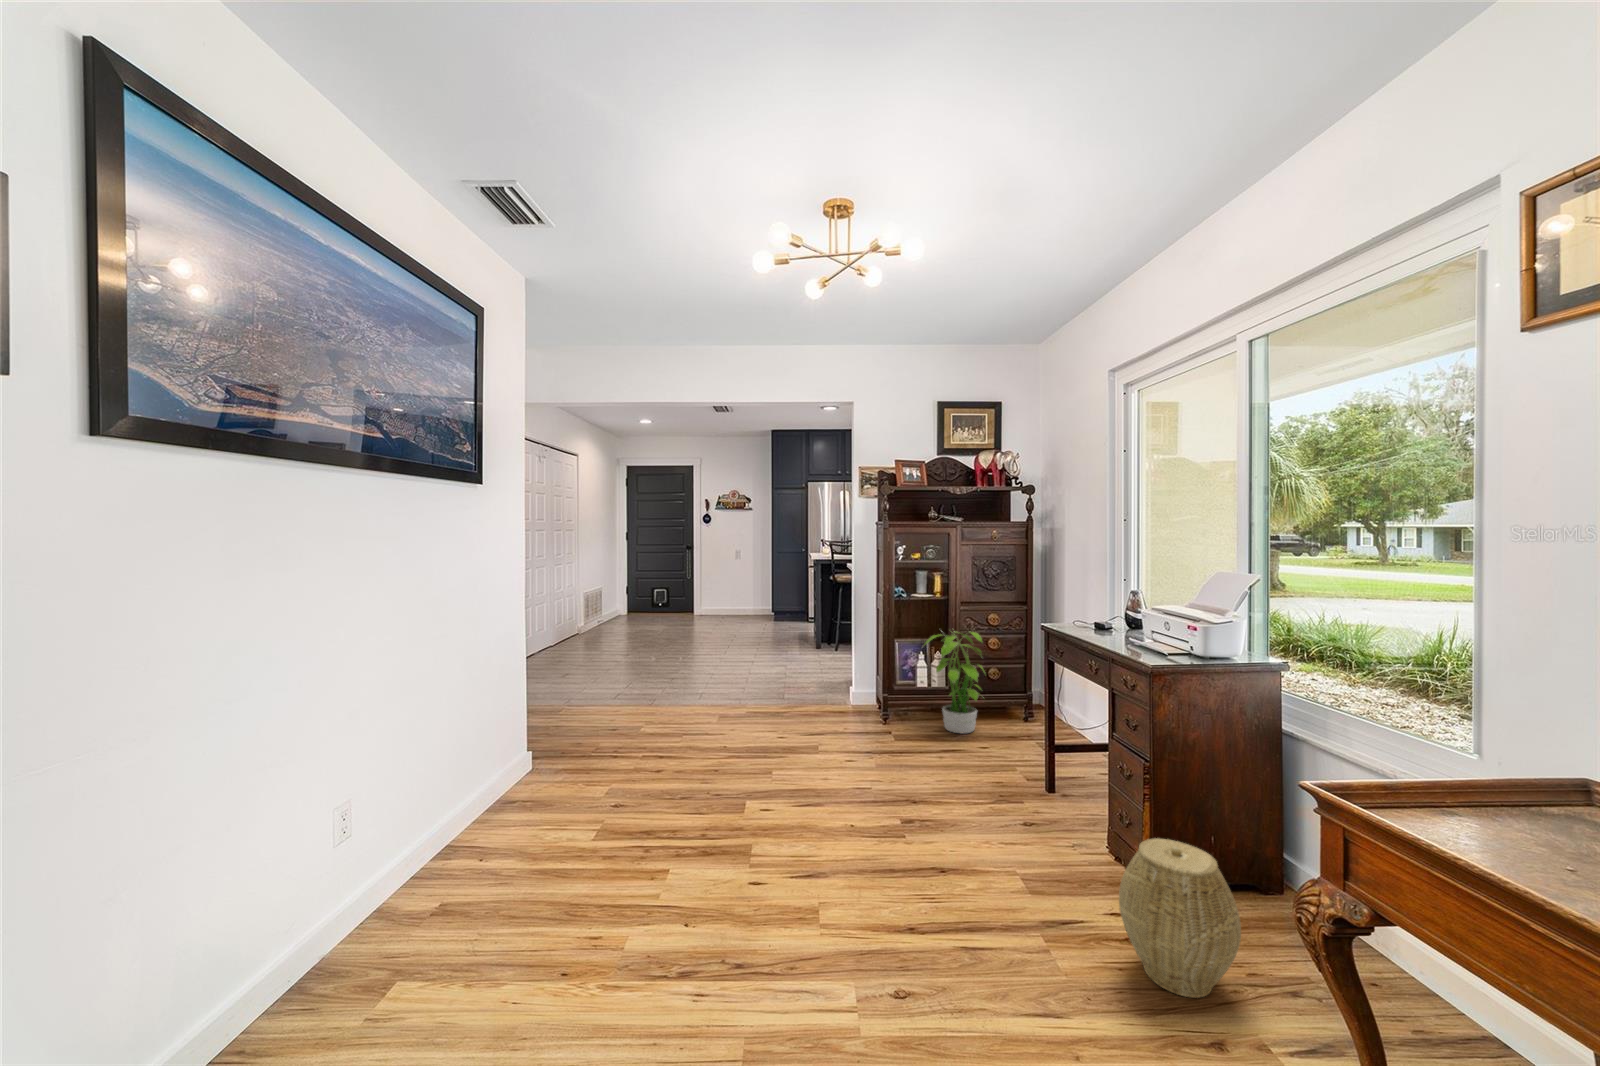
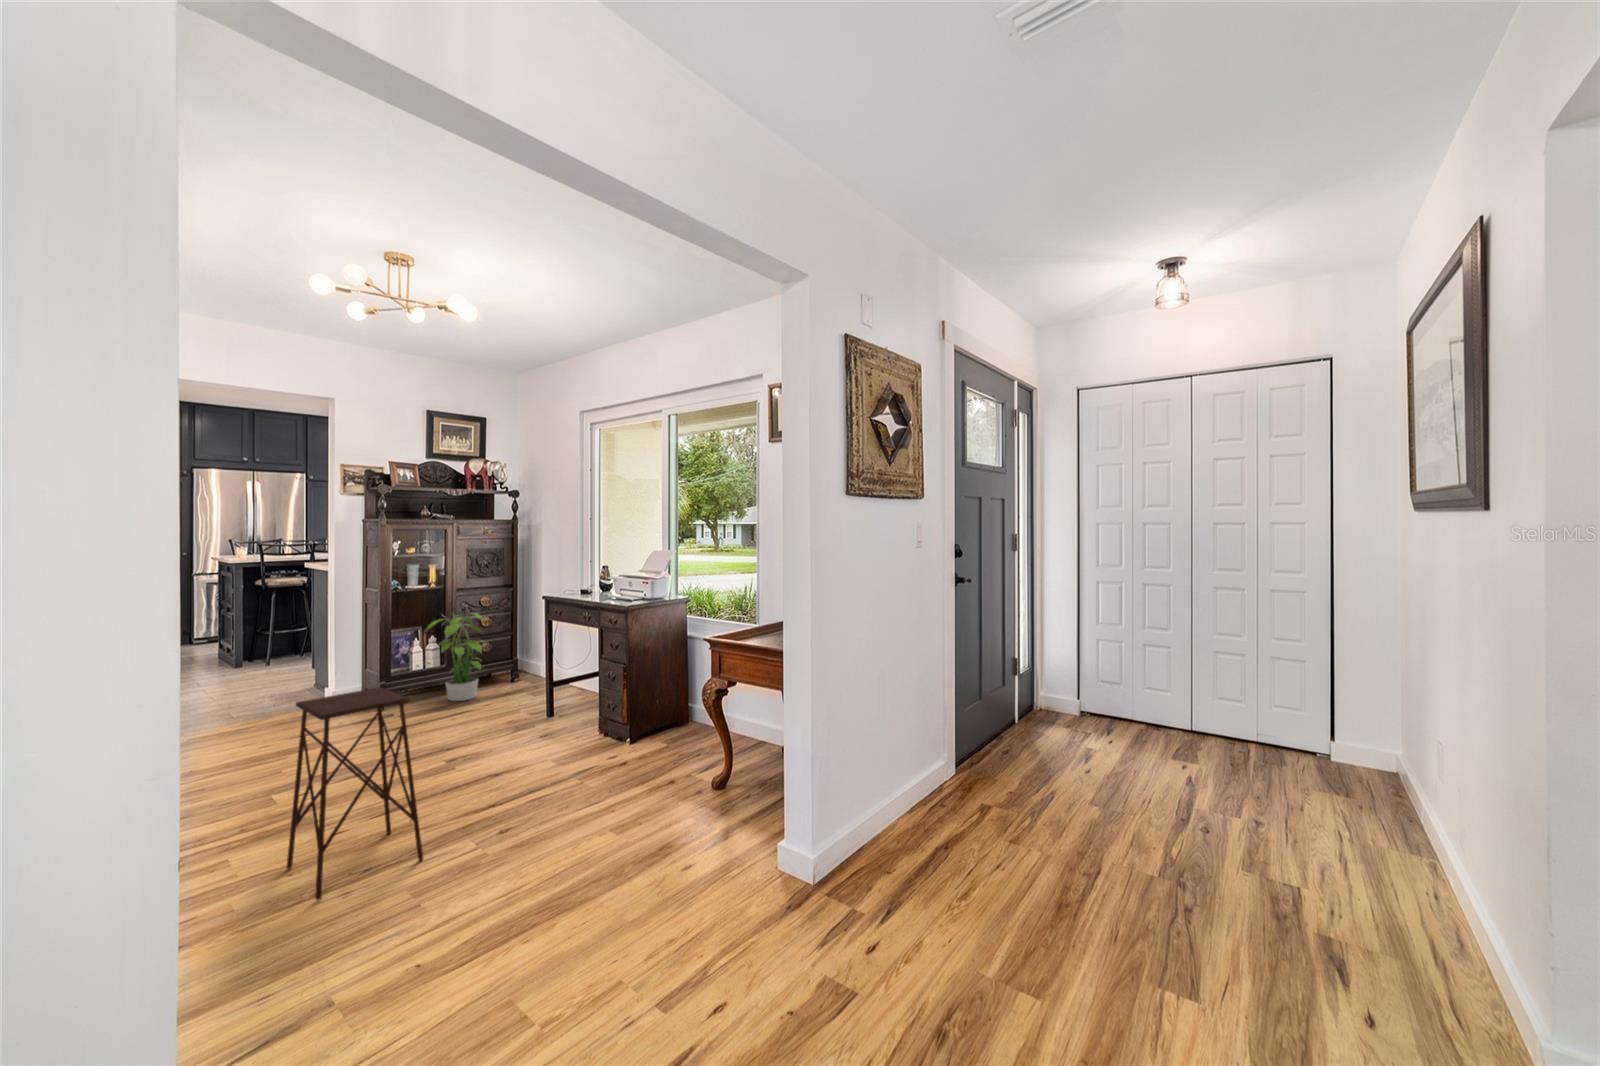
side table: none [666,733,791,1001] -> present [287,687,423,900]
woven basket: present [1119,838,1241,998] -> none [620,697,678,774]

